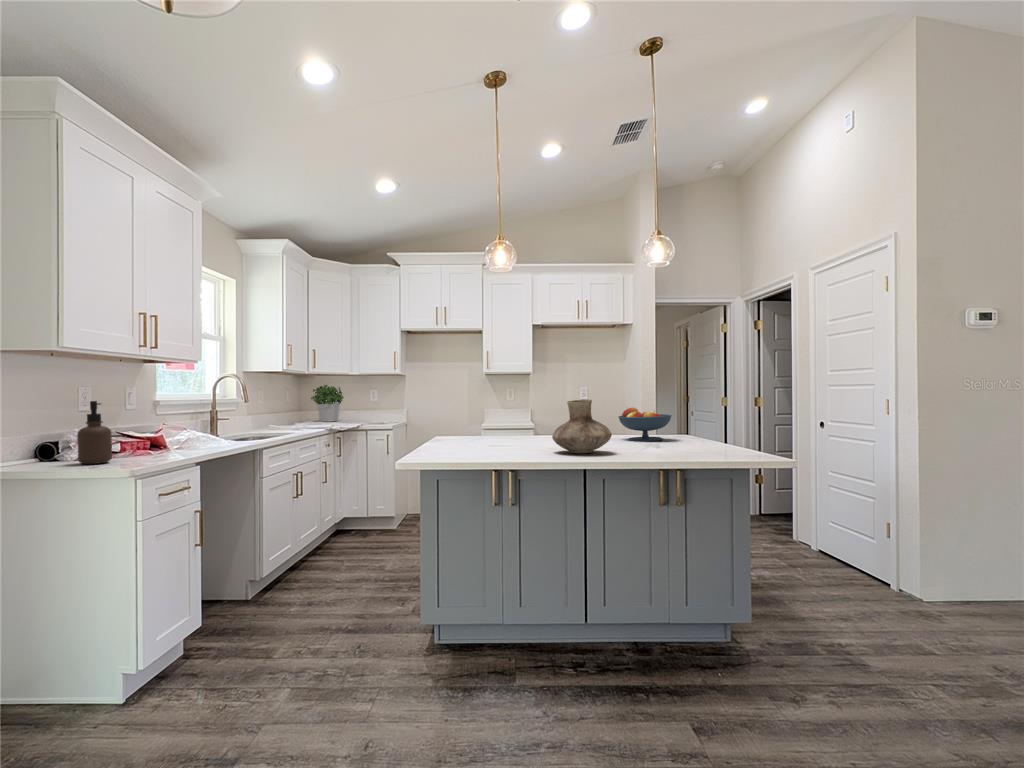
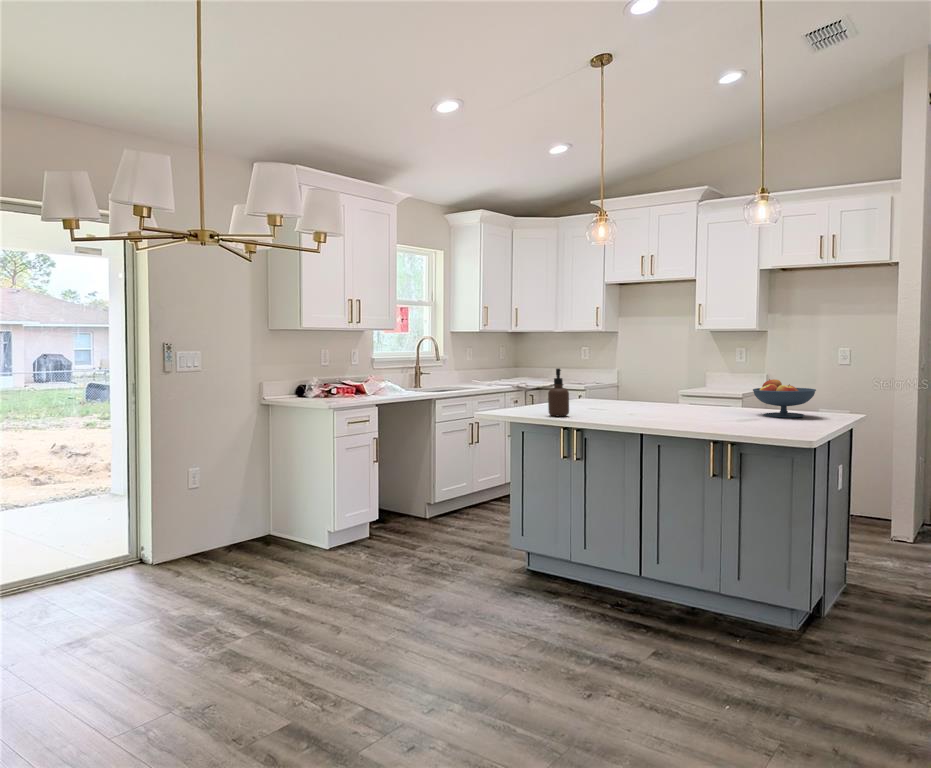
potted plant: present [311,385,343,422] -> none [523,341,553,378]
vase: present [552,399,612,453] -> none [622,371,679,421]
soap dispenser: present [77,401,112,464] -> present [548,368,569,416]

